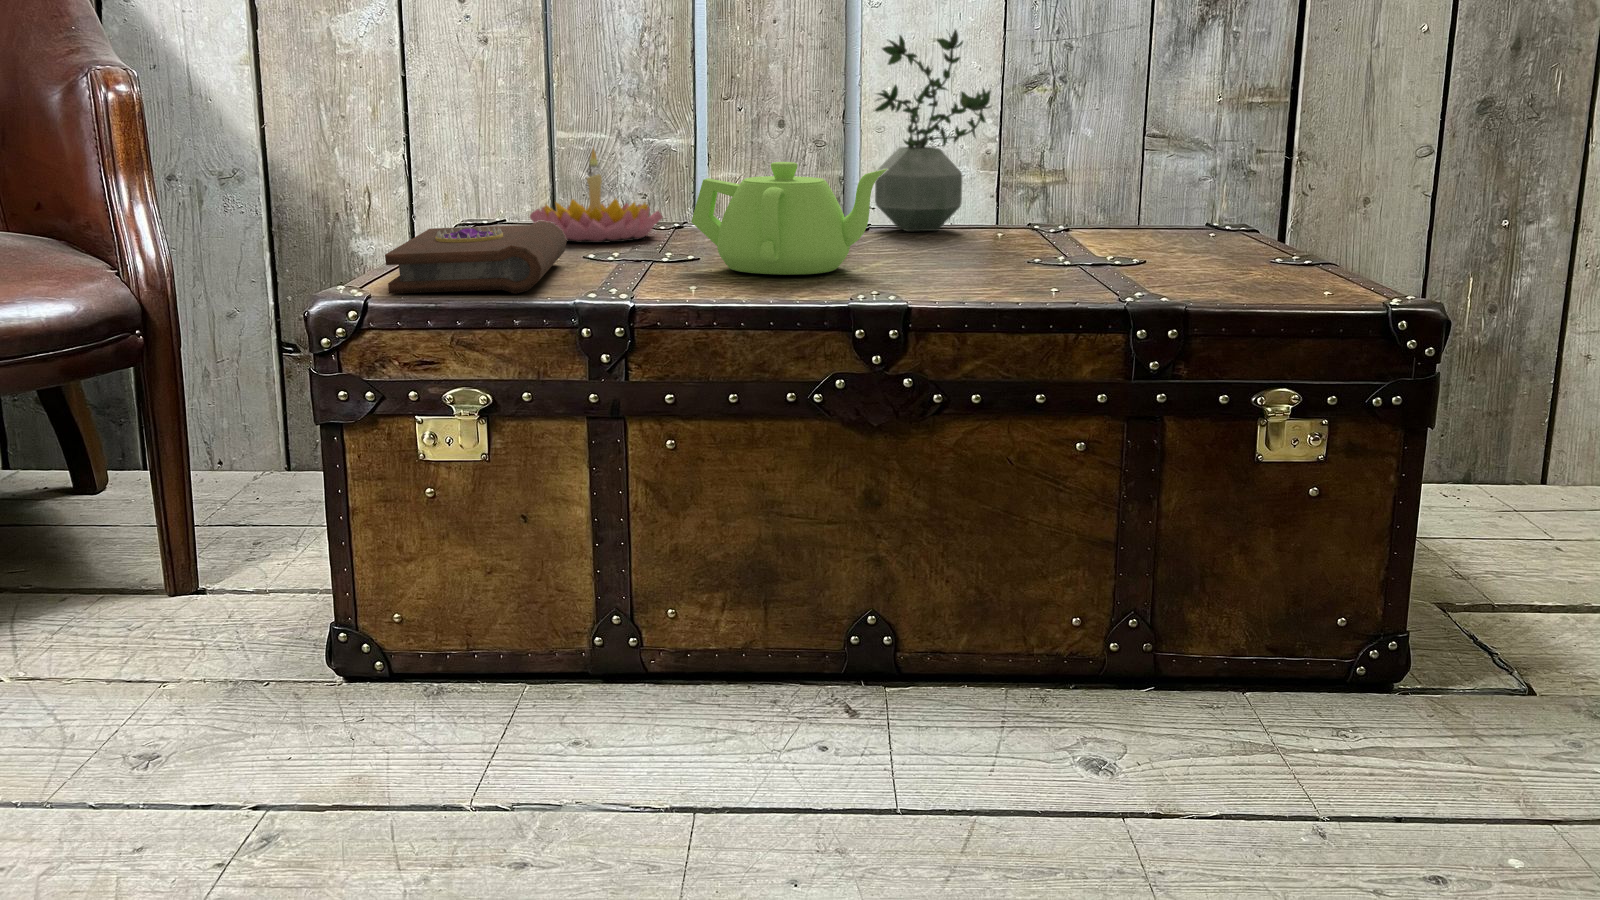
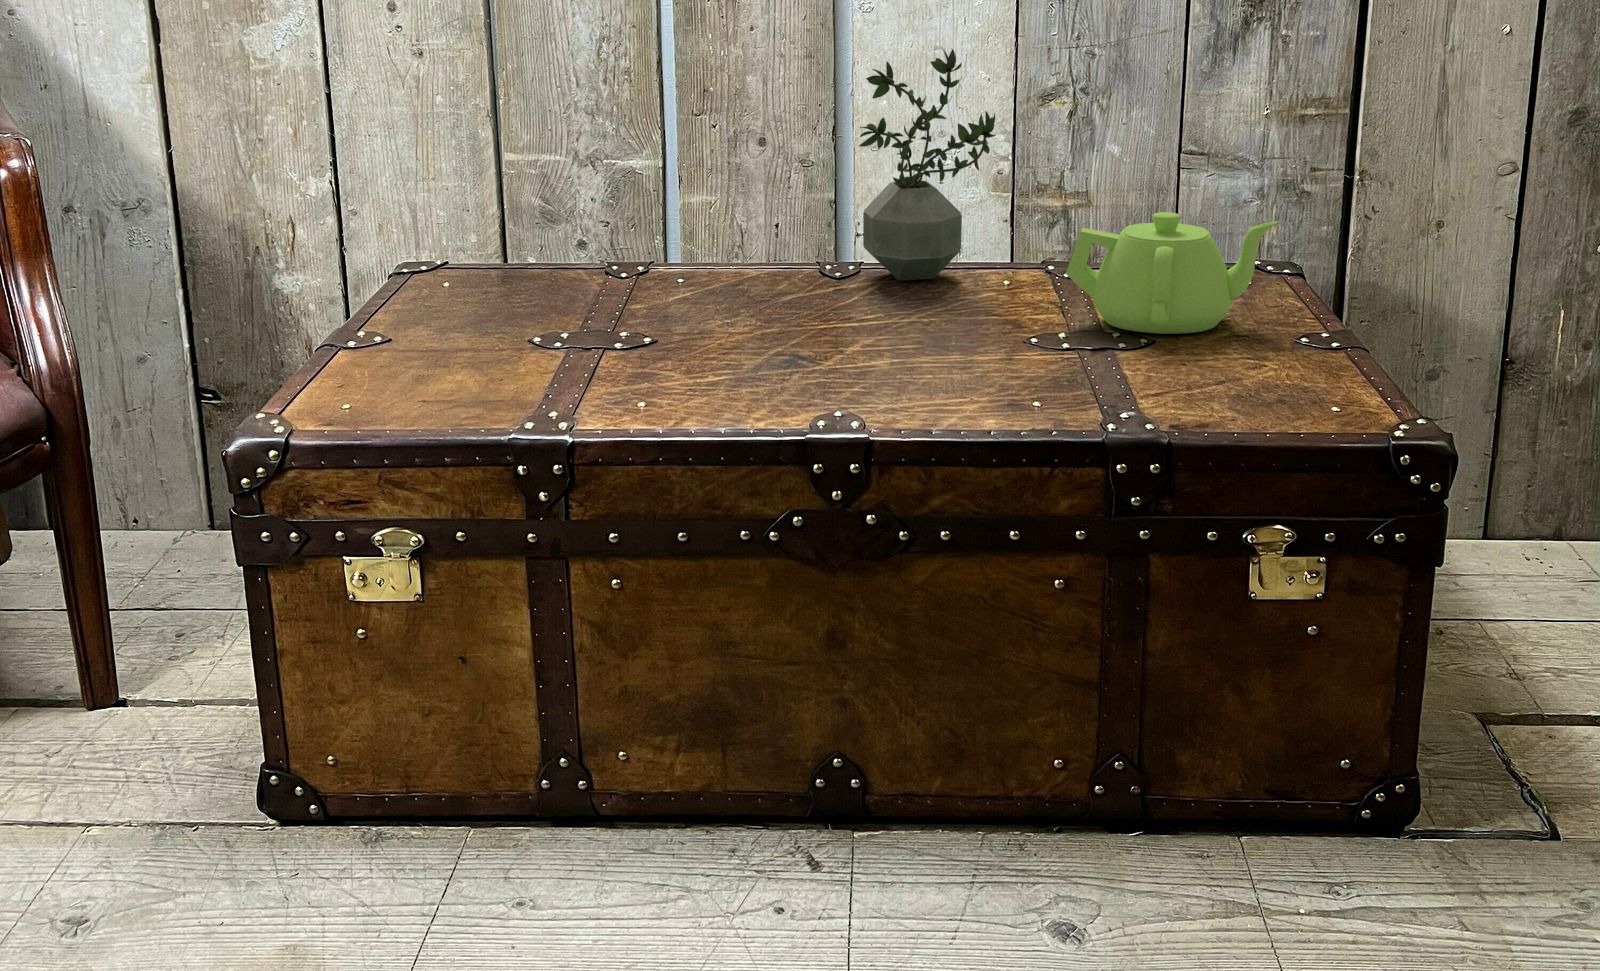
candle holder: present [530,149,663,243] -> none [470,199,621,310]
teapot: present [691,162,888,275] -> present [1066,212,1278,334]
book: present [385,221,567,294] -> none [306,310,508,422]

